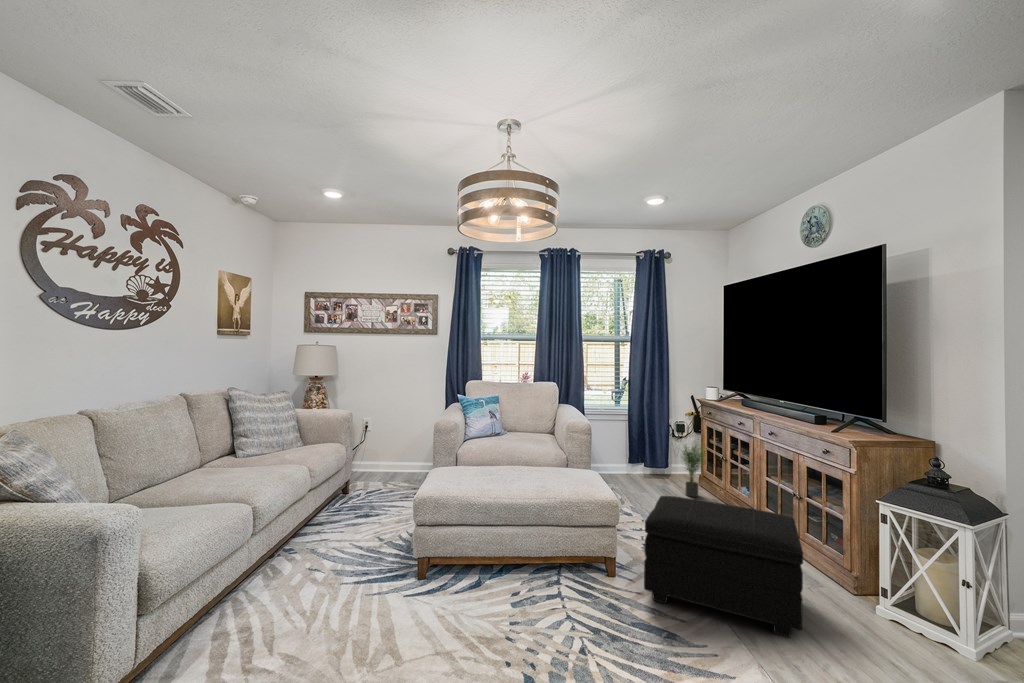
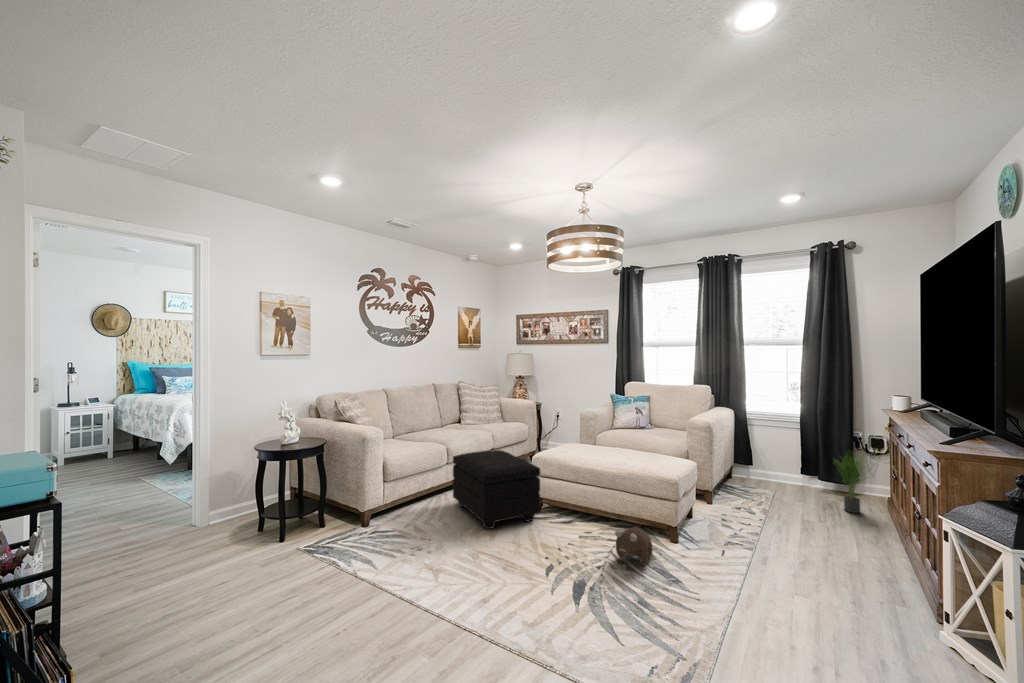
footstool: present [644,496,803,638] -> present [453,450,540,529]
plush toy: none [583,576,630,628] -> present [615,527,653,566]

